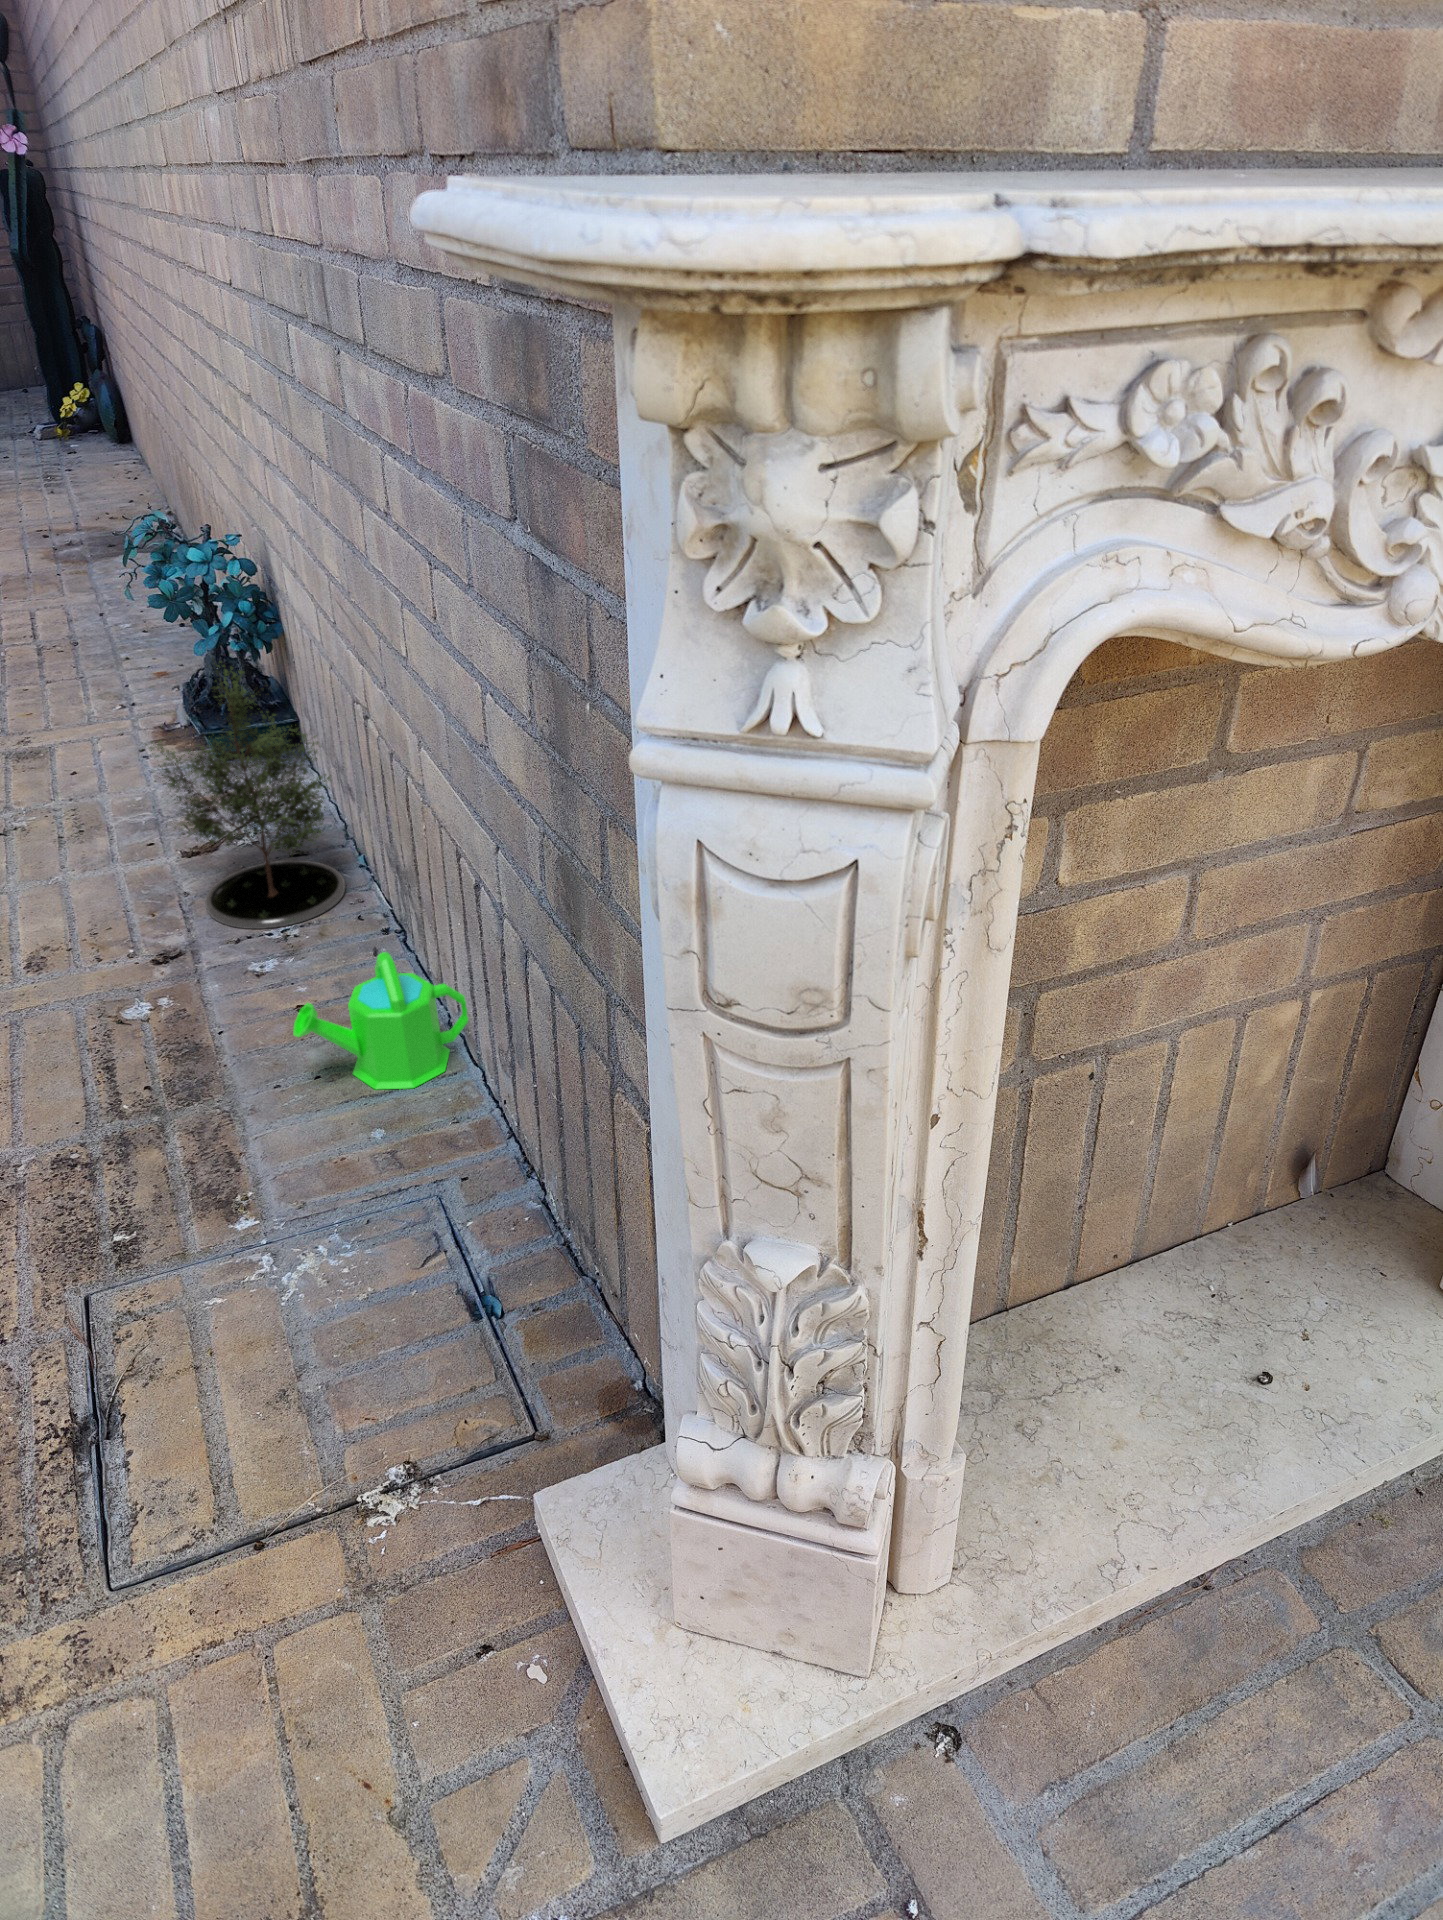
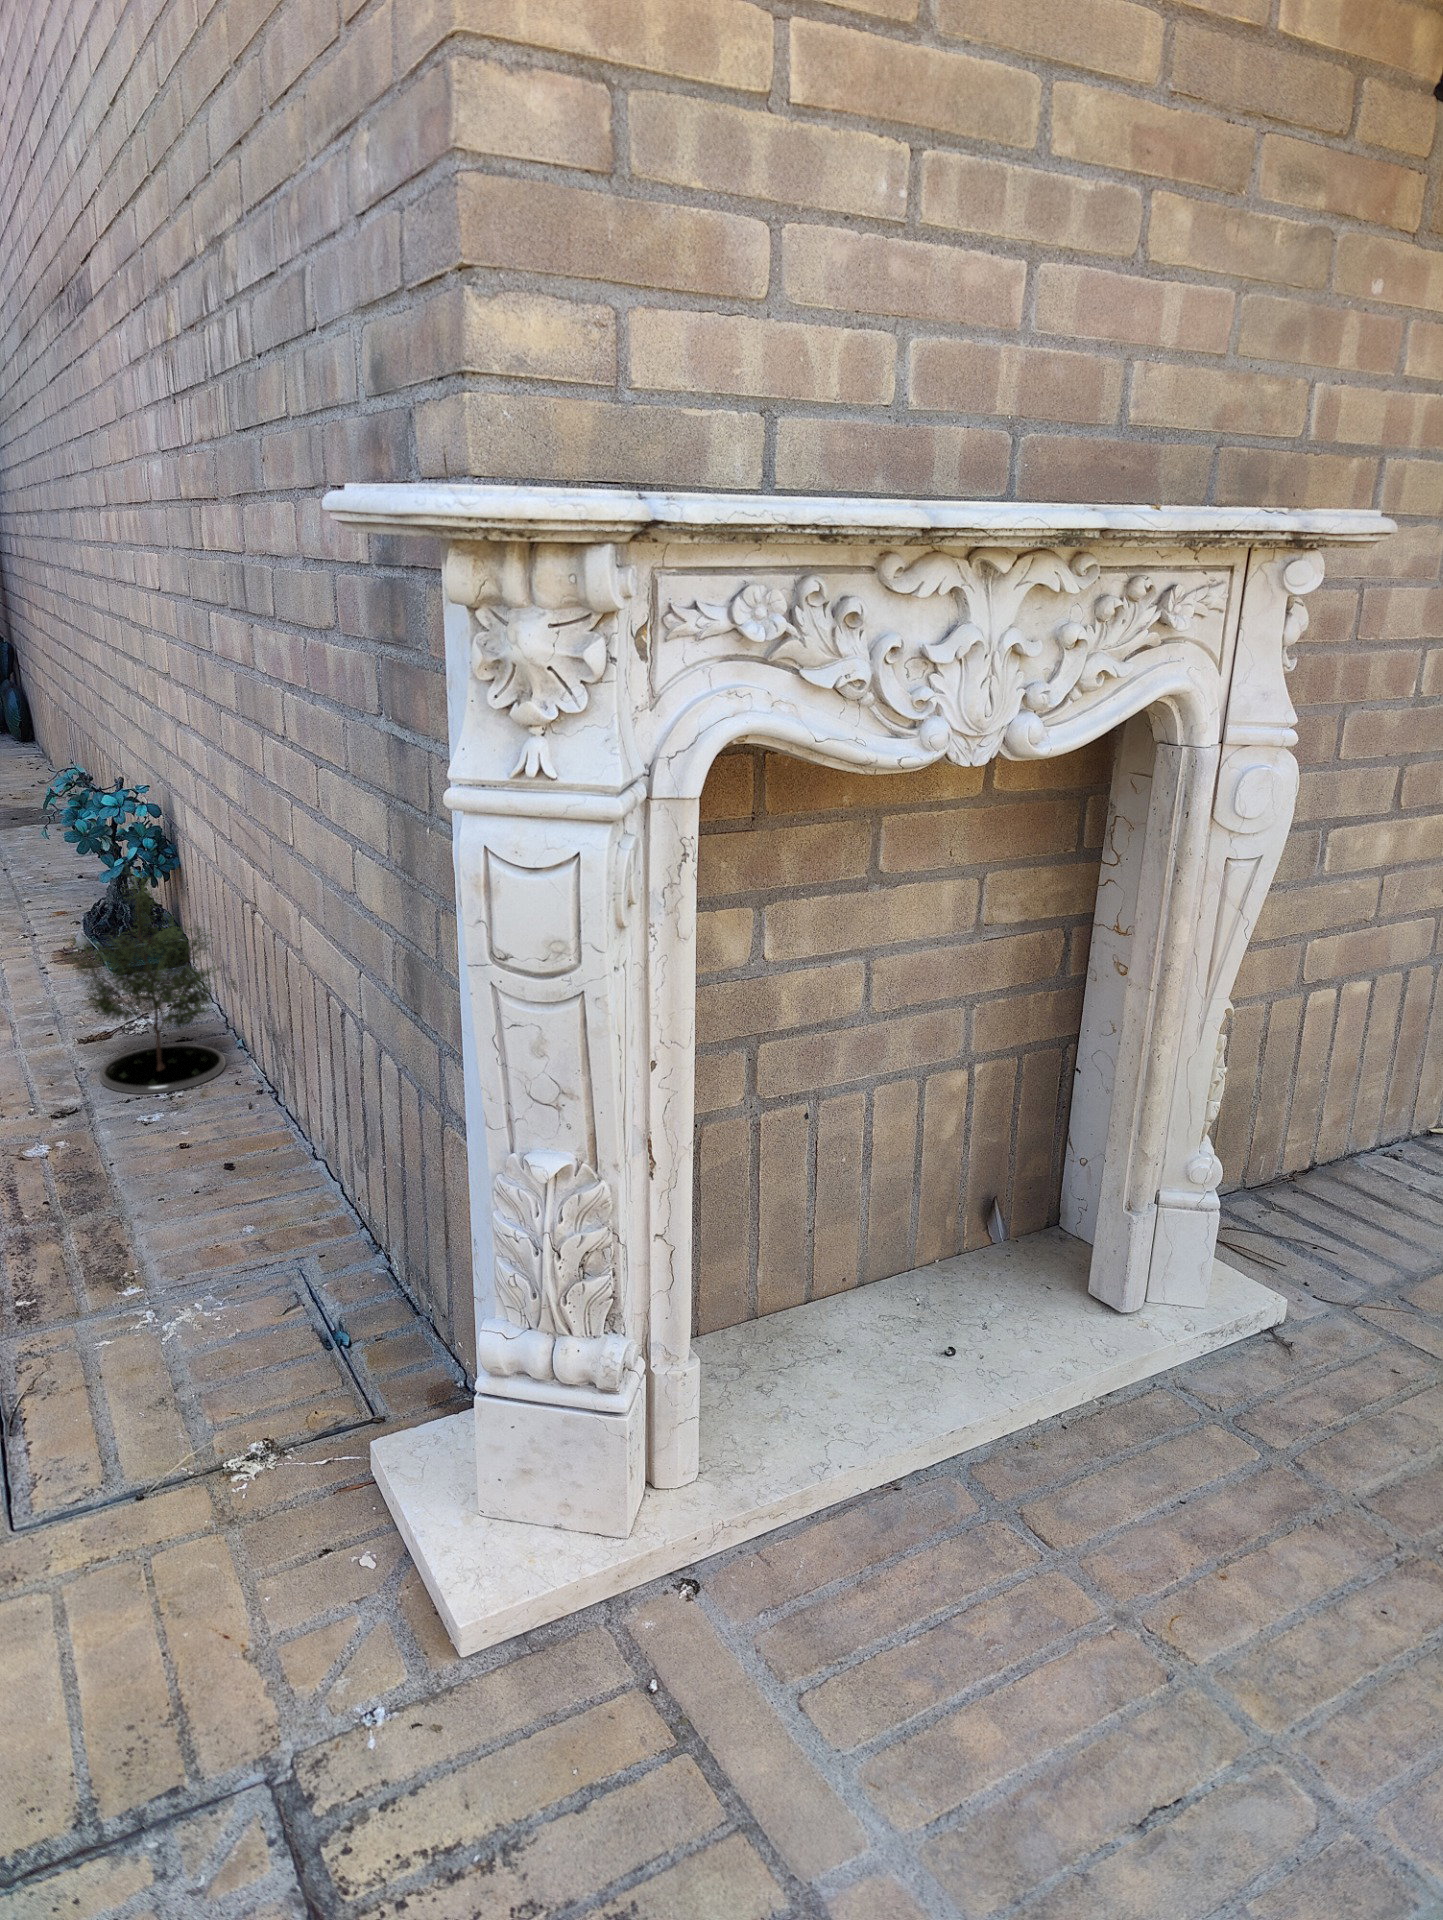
watering can: present [293,952,468,1090] -> none [180,1083,337,1201]

